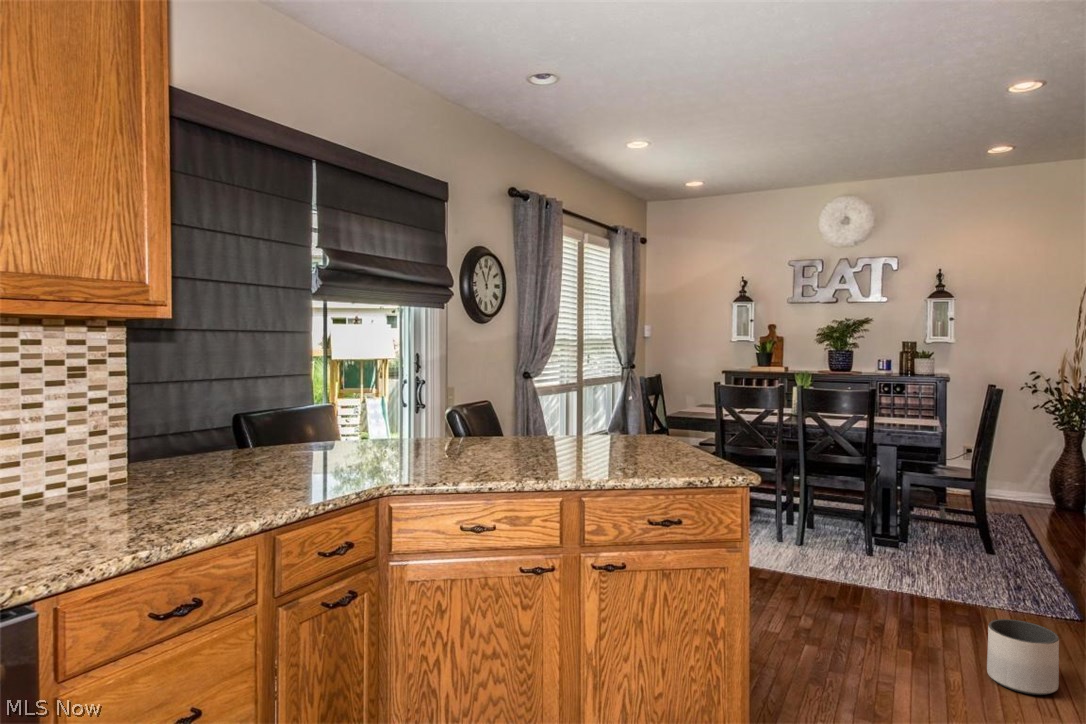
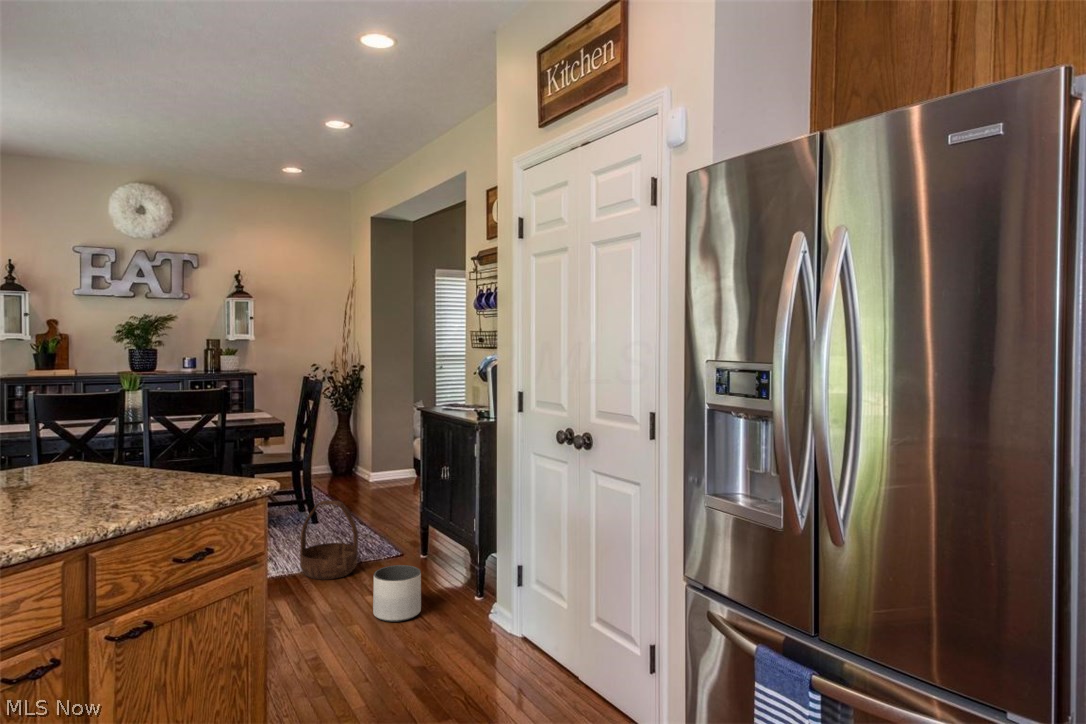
basket: none [932,525,1007,619] -> present [300,500,358,580]

